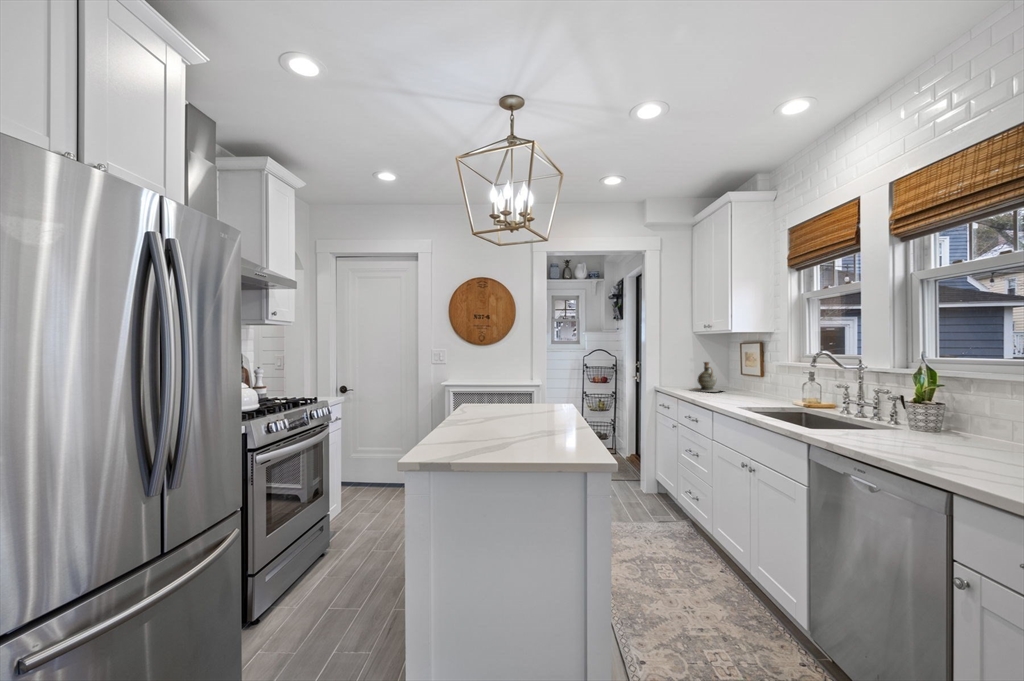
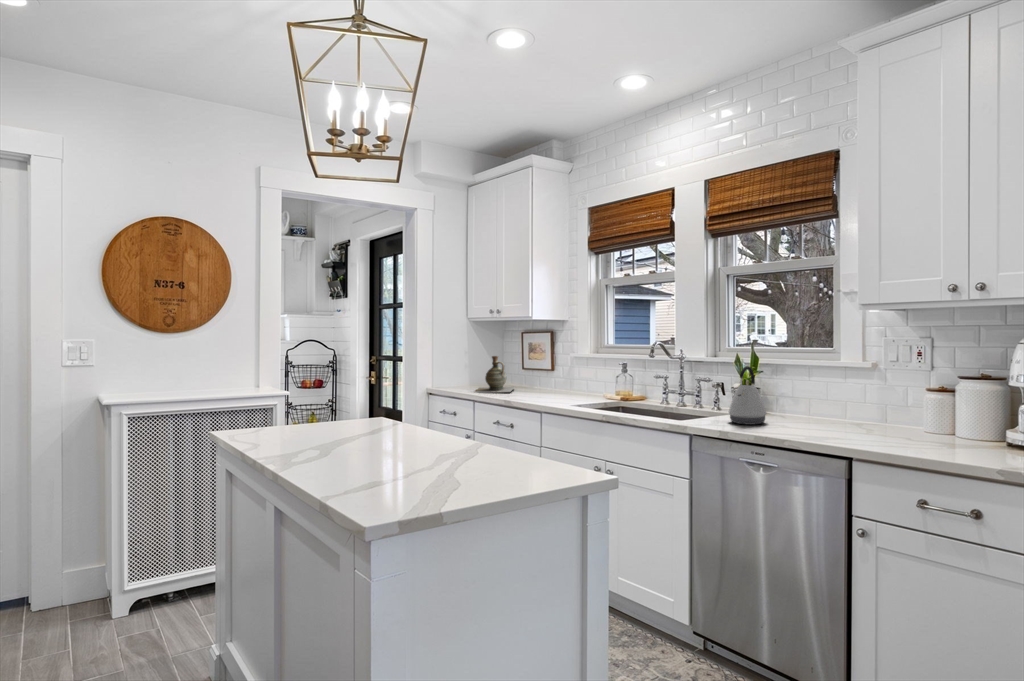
kettle: none [887,375,939,439] -> present [729,366,767,425]

